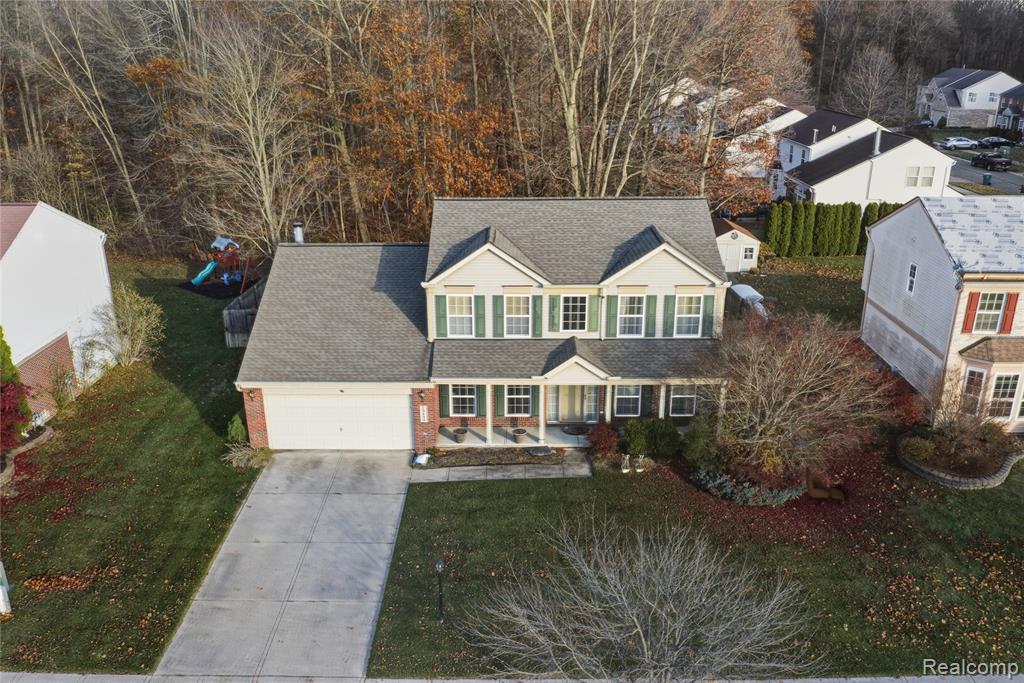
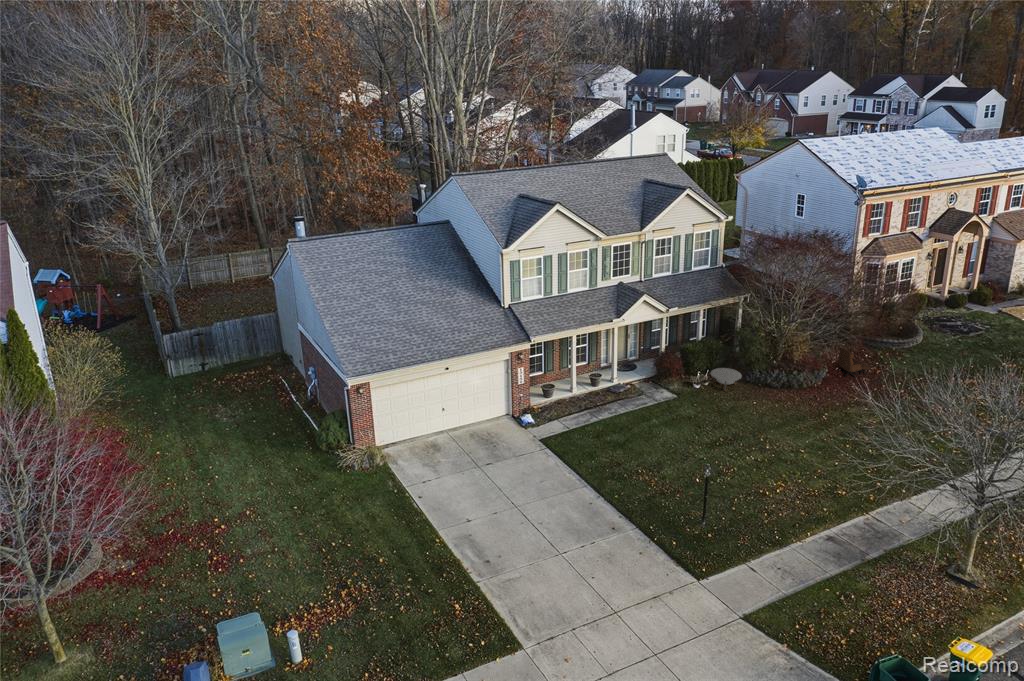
round table: none [635,454,670,482] -> present [711,368,742,391]

